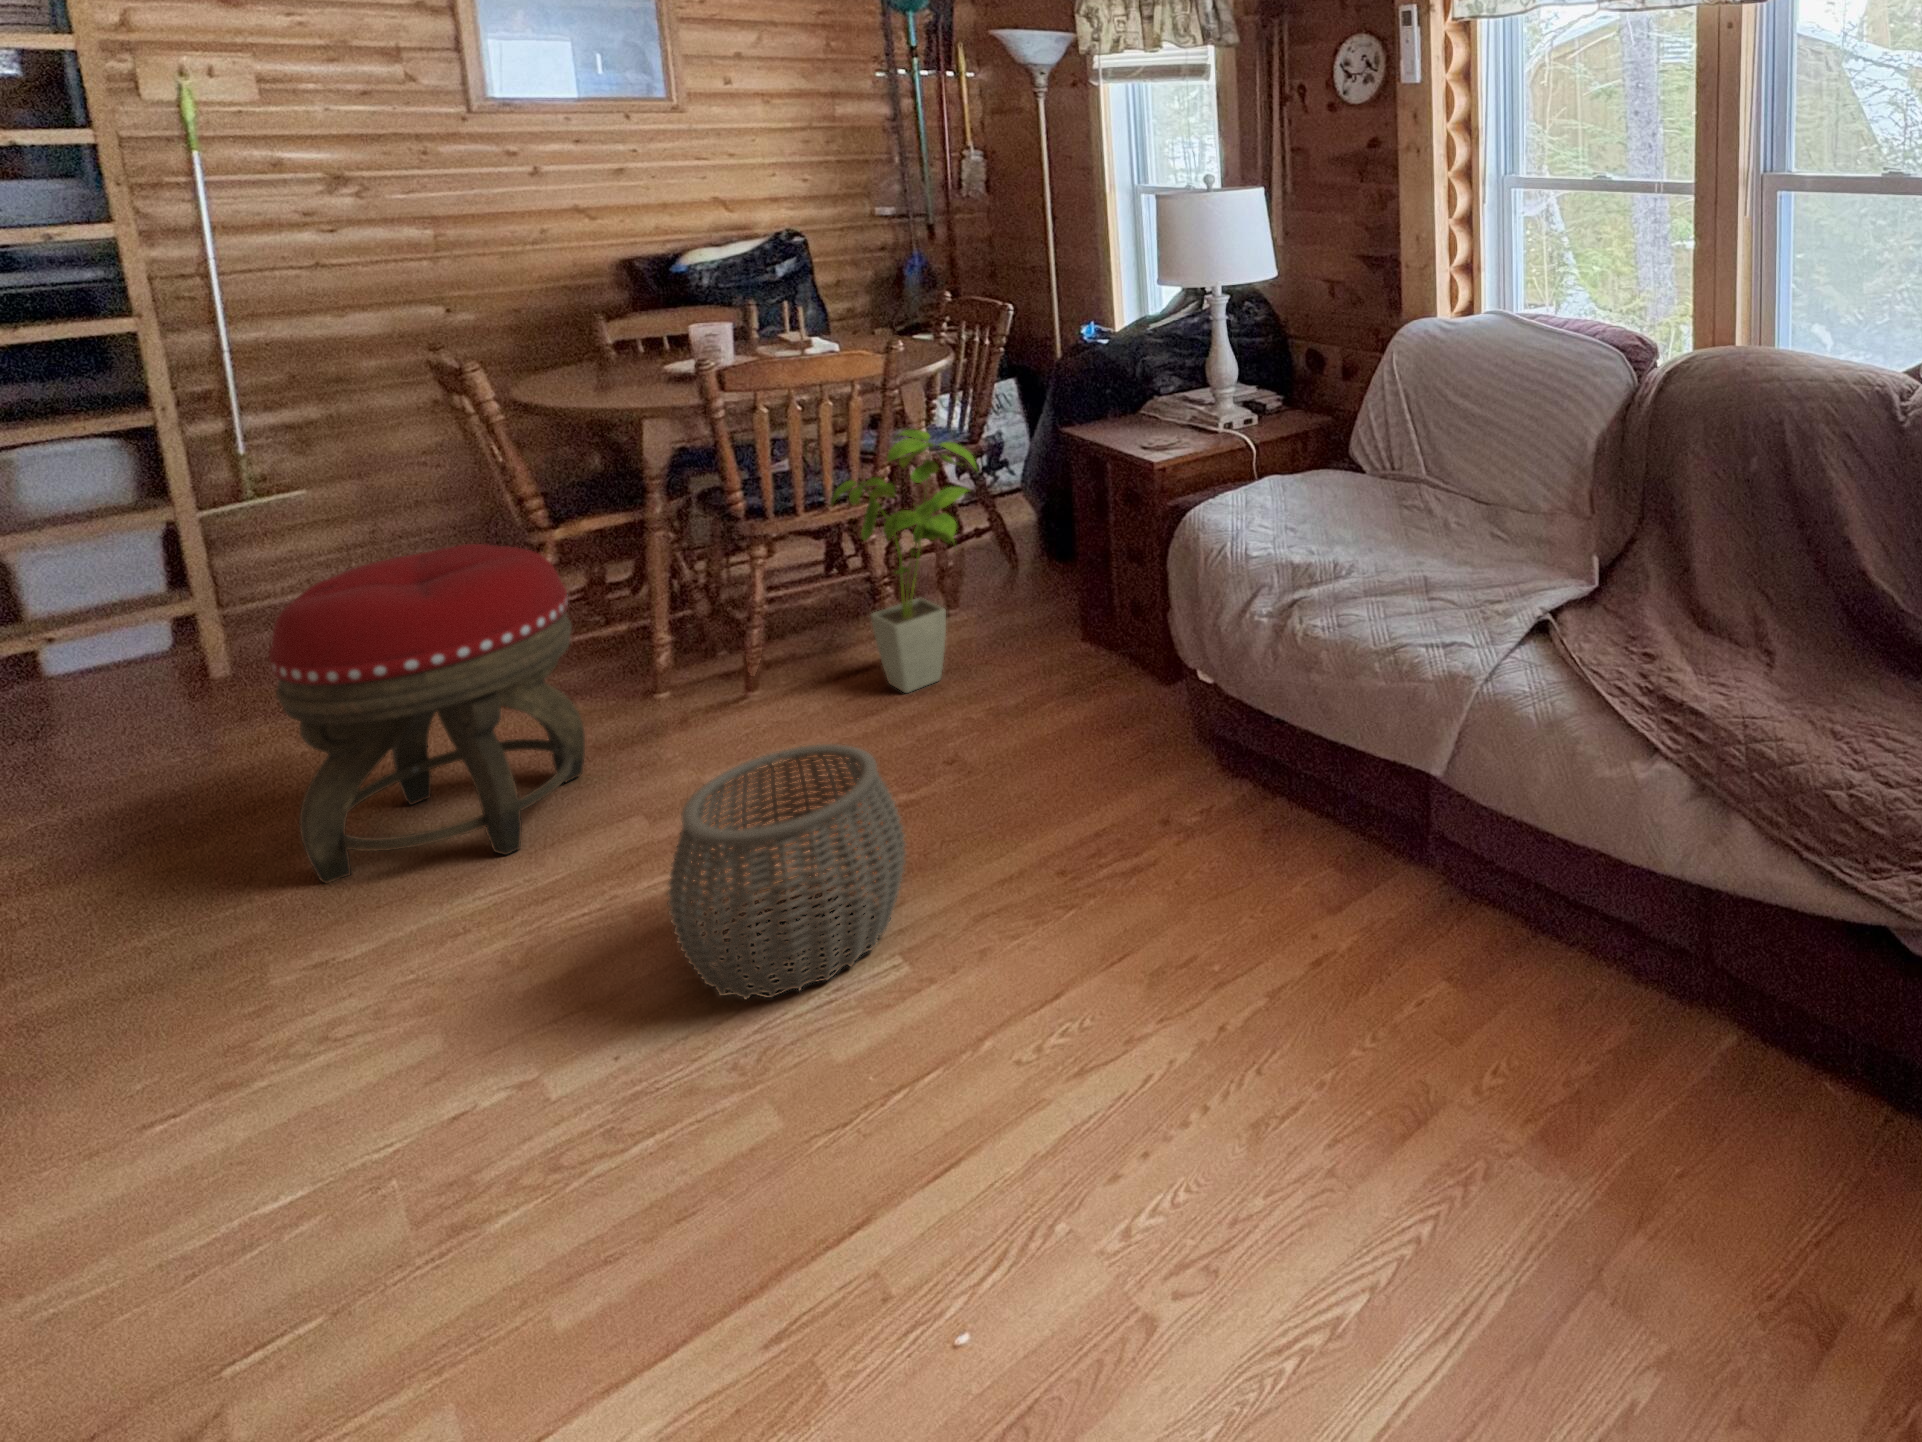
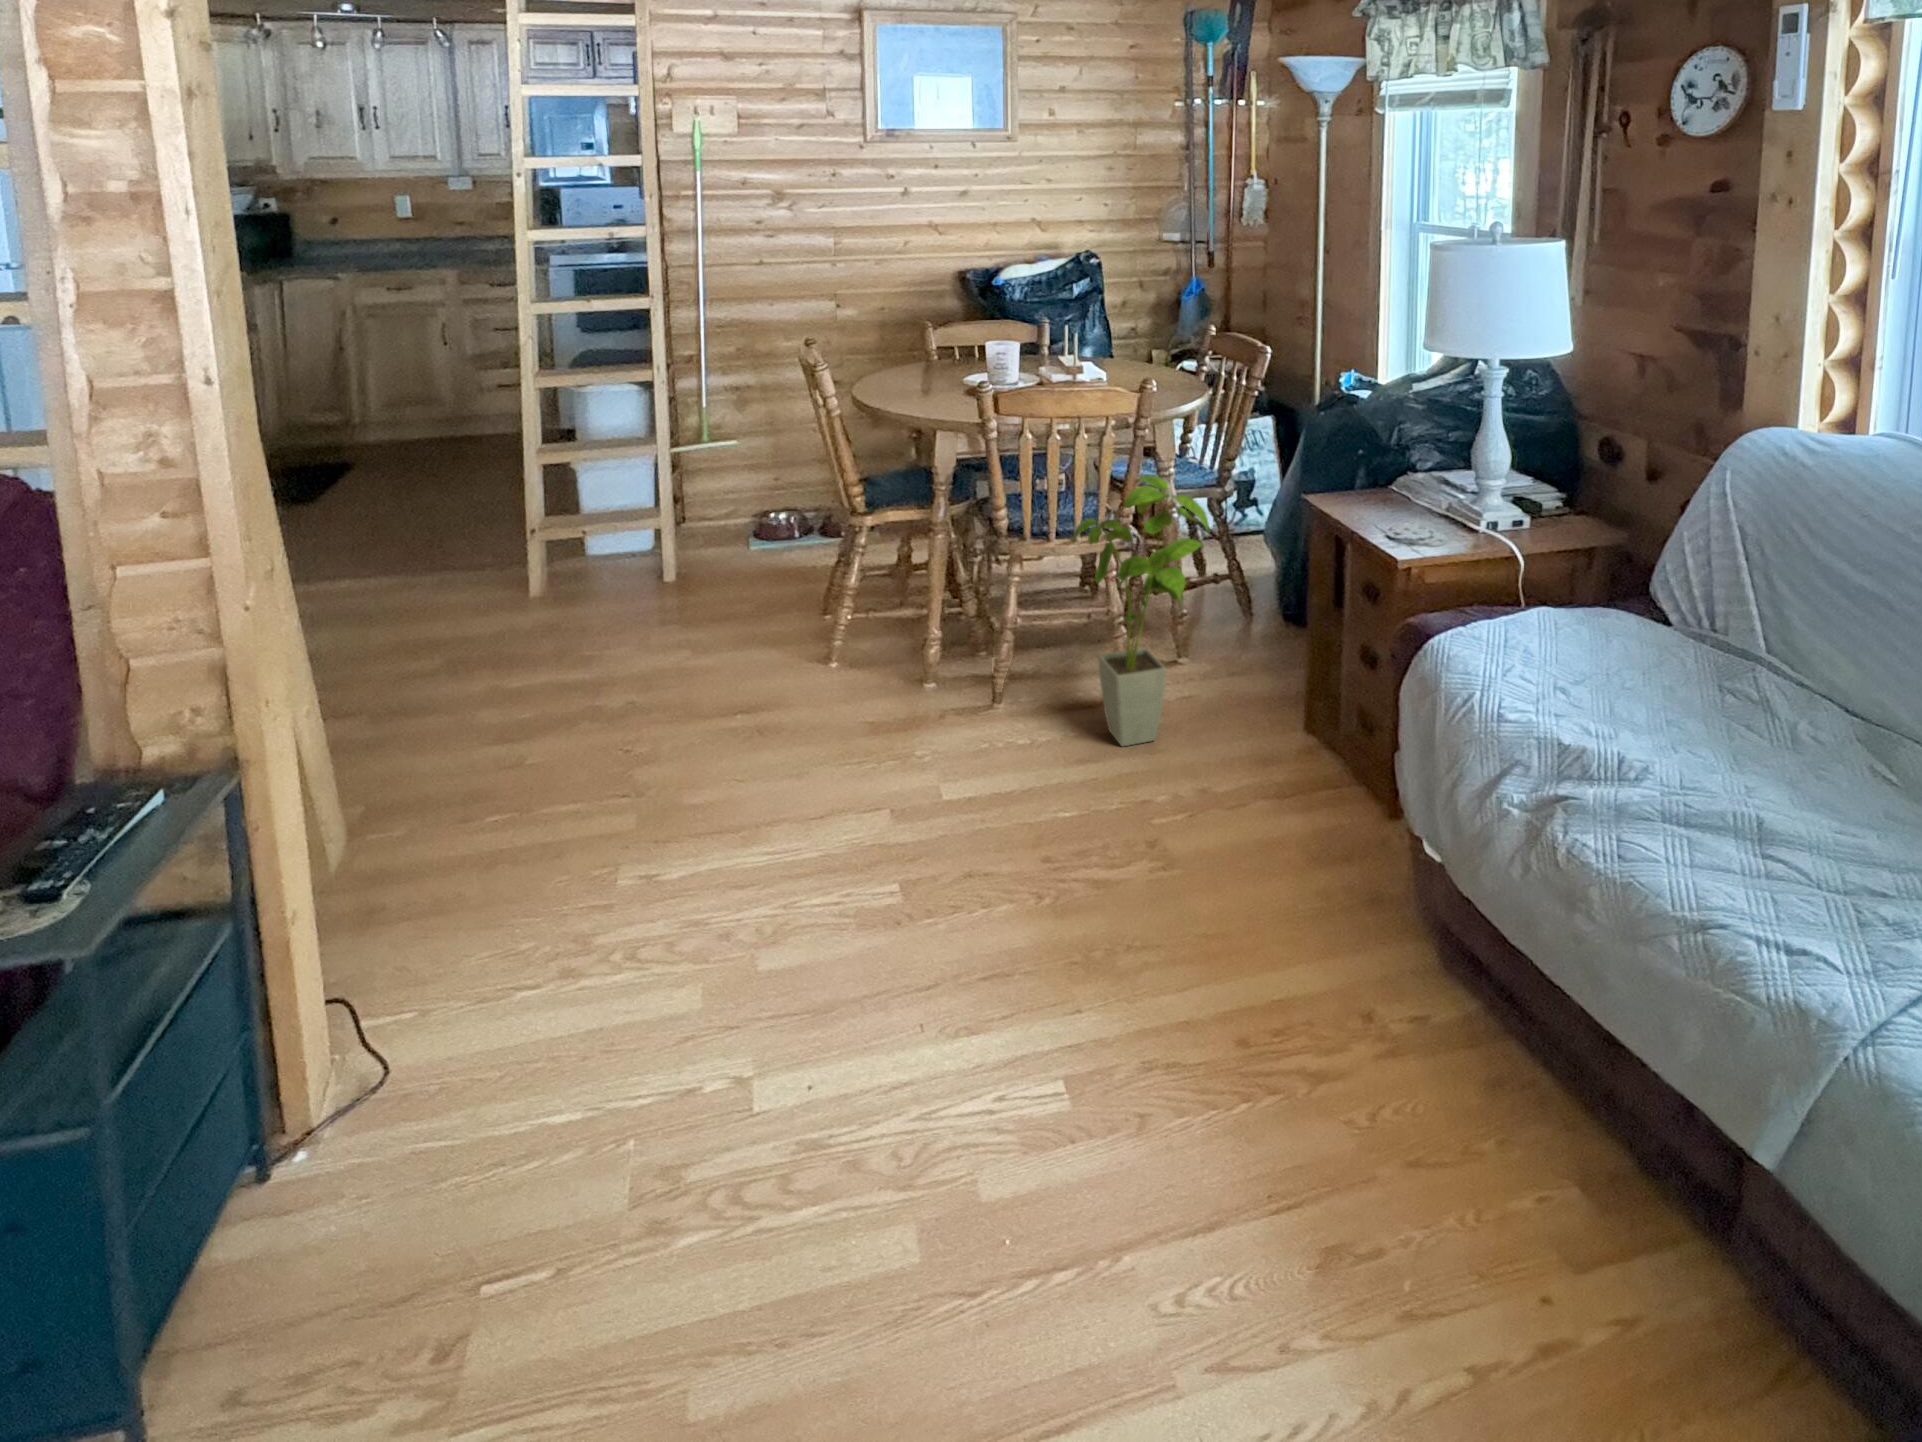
footstool: present [269,544,585,883] -> none [651,525,857,817]
woven basket: present [668,744,906,999] -> none [859,812,1076,1092]

